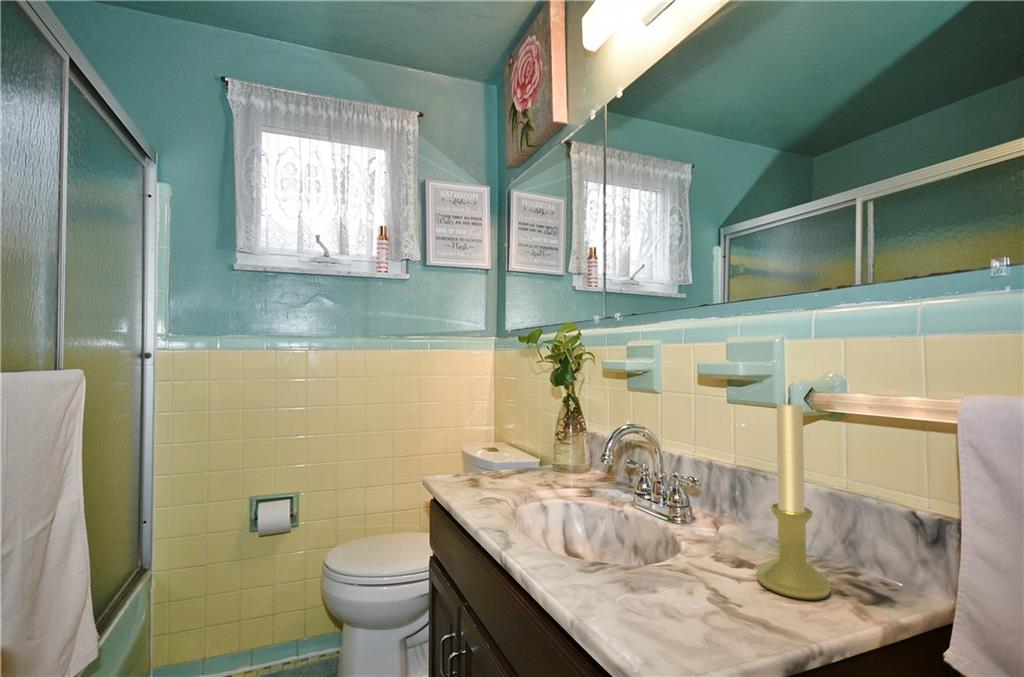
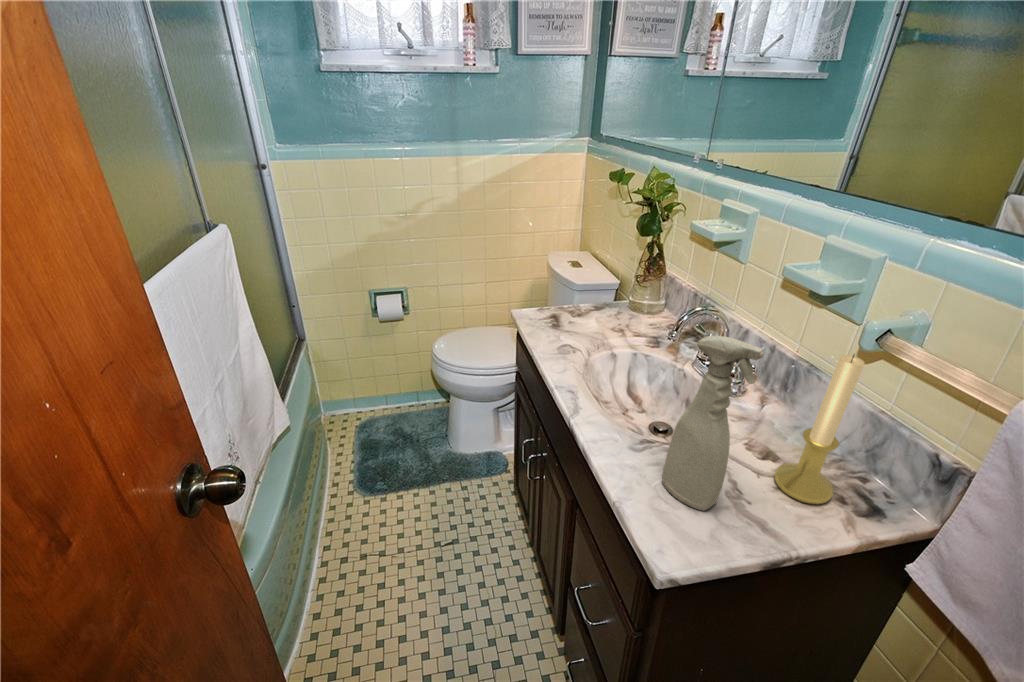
spray bottle: none [627,376,704,620] -> present [662,336,763,510]

